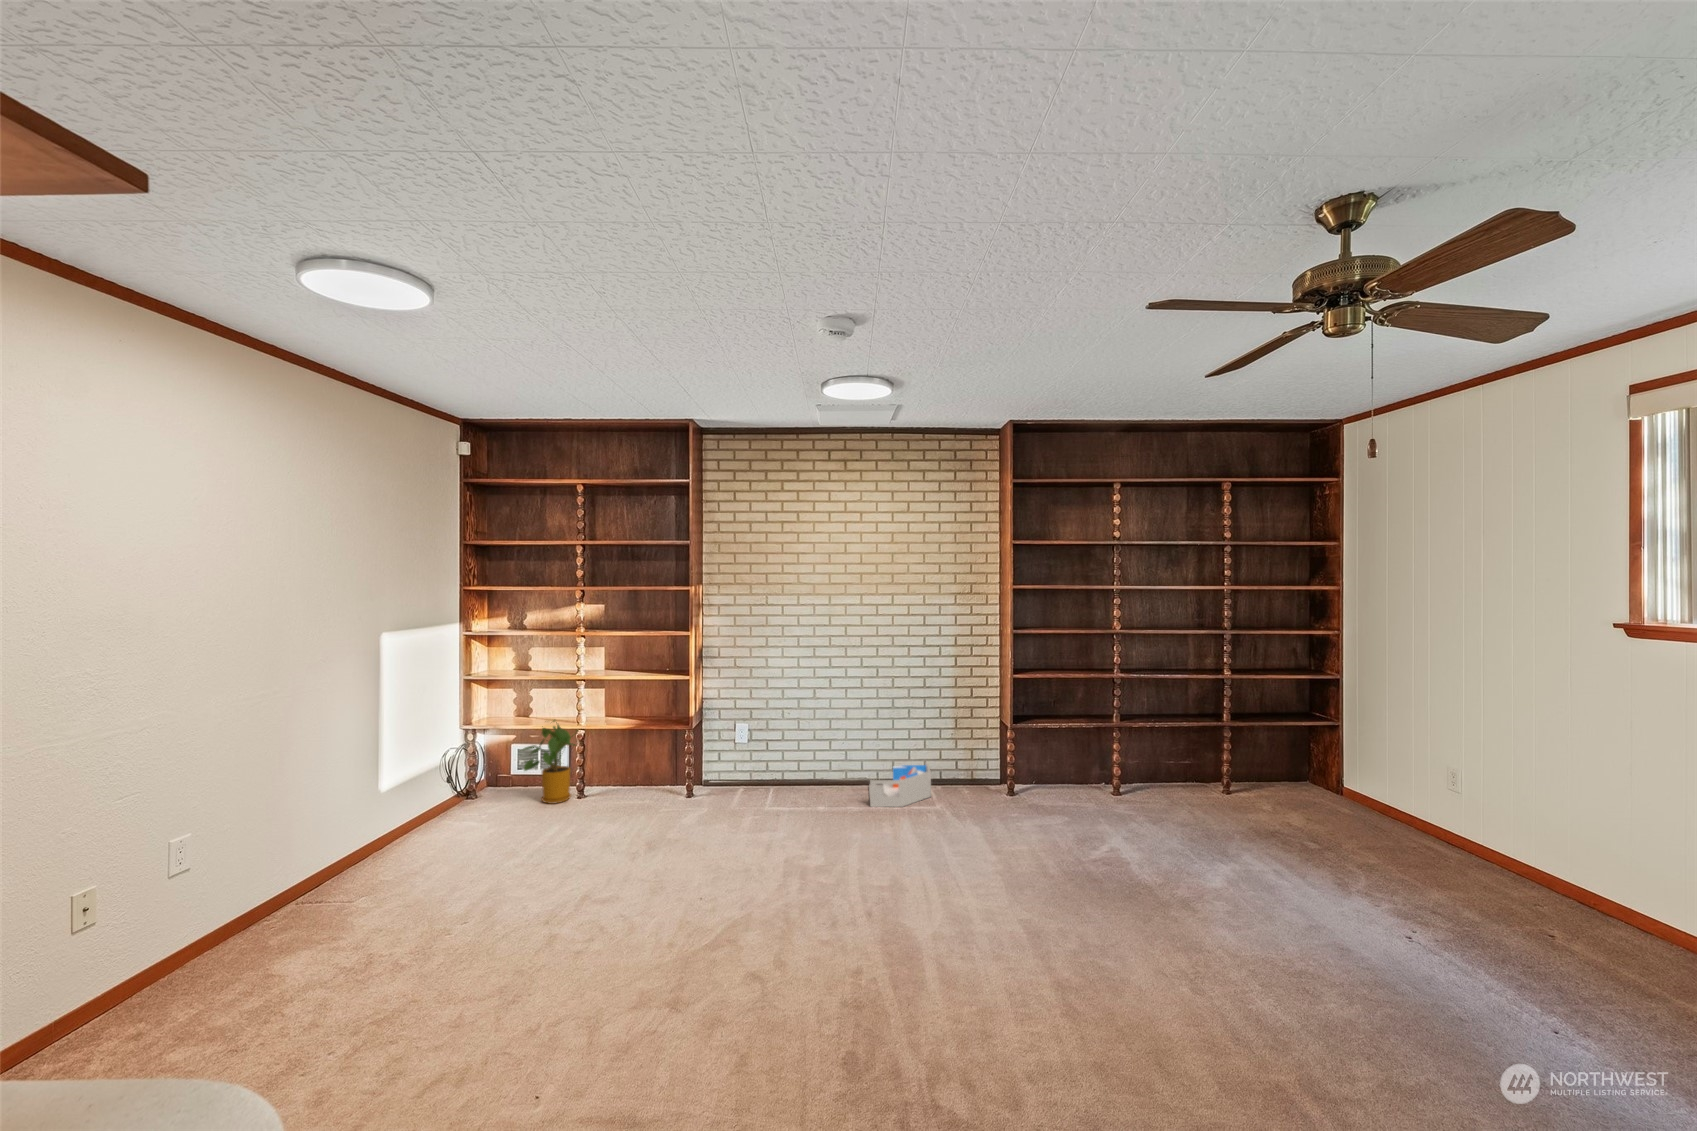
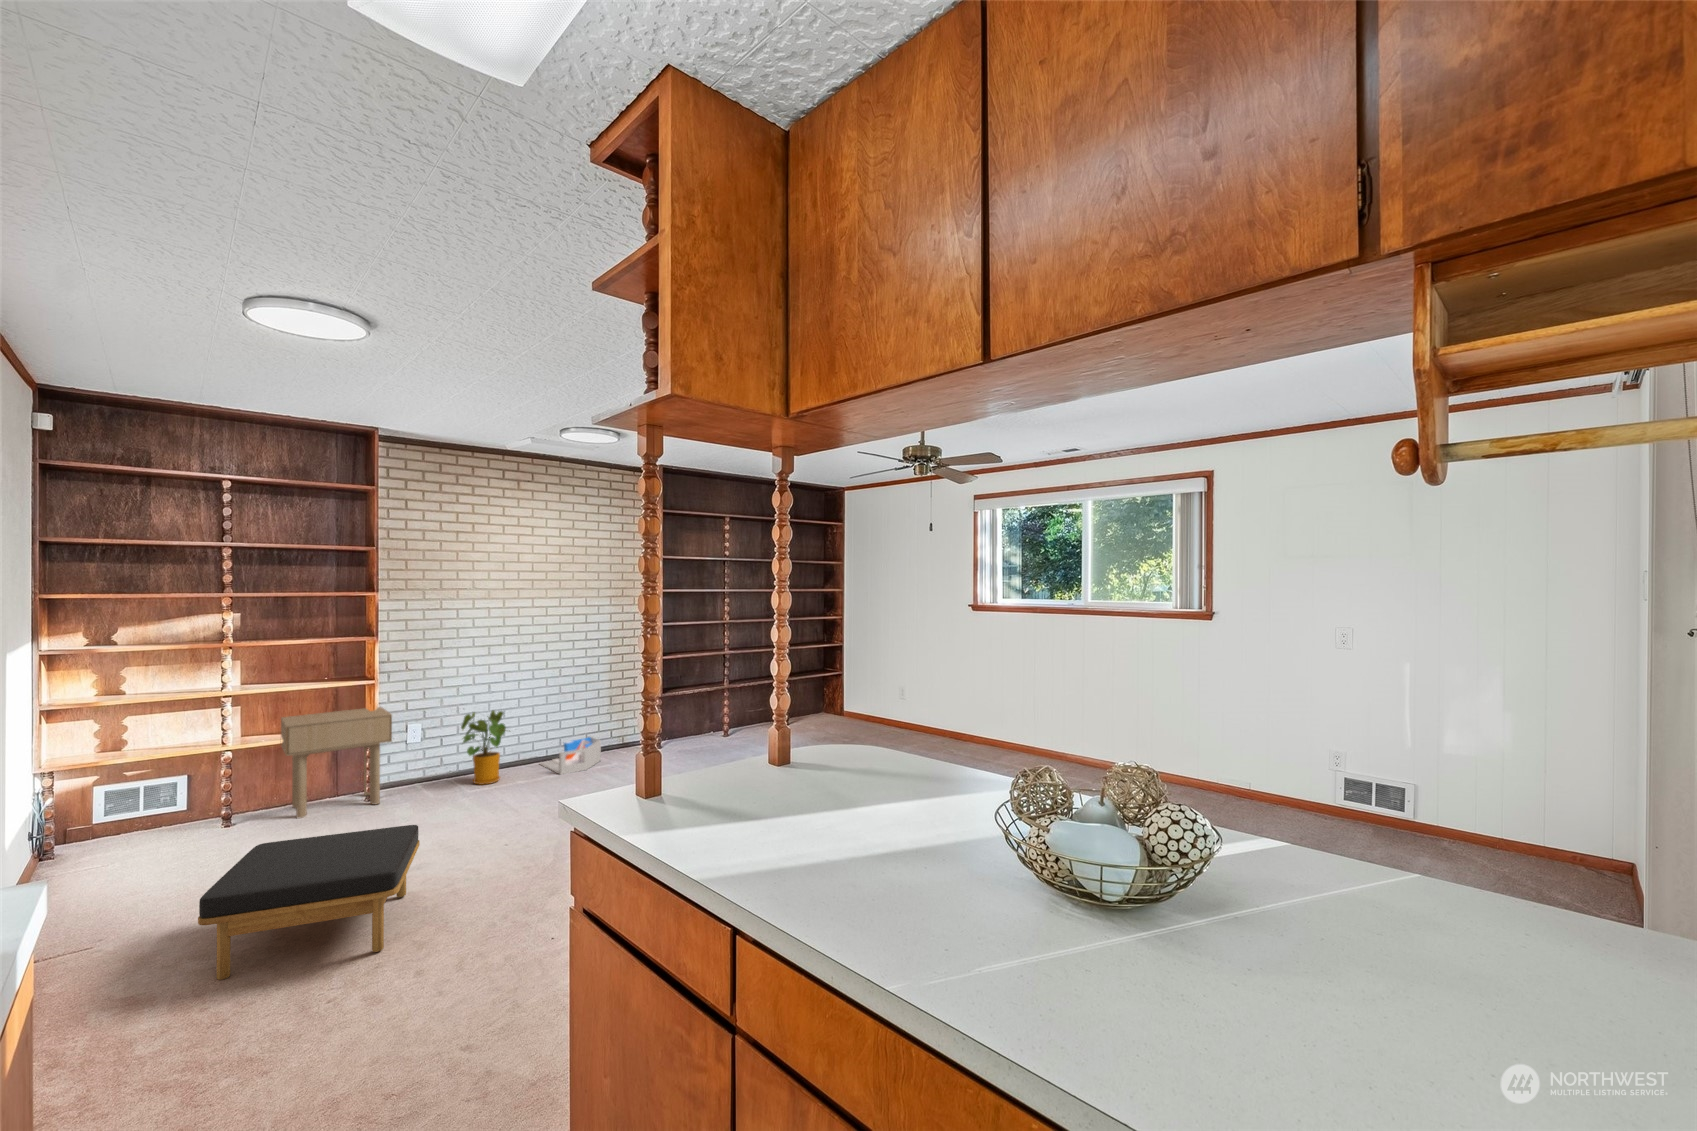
side table: none [613,701,712,801] -> present [281,707,392,818]
house plant: present [523,720,576,804] -> present [461,710,506,785]
ottoman: none [311,839,561,1008] -> present [198,825,420,980]

